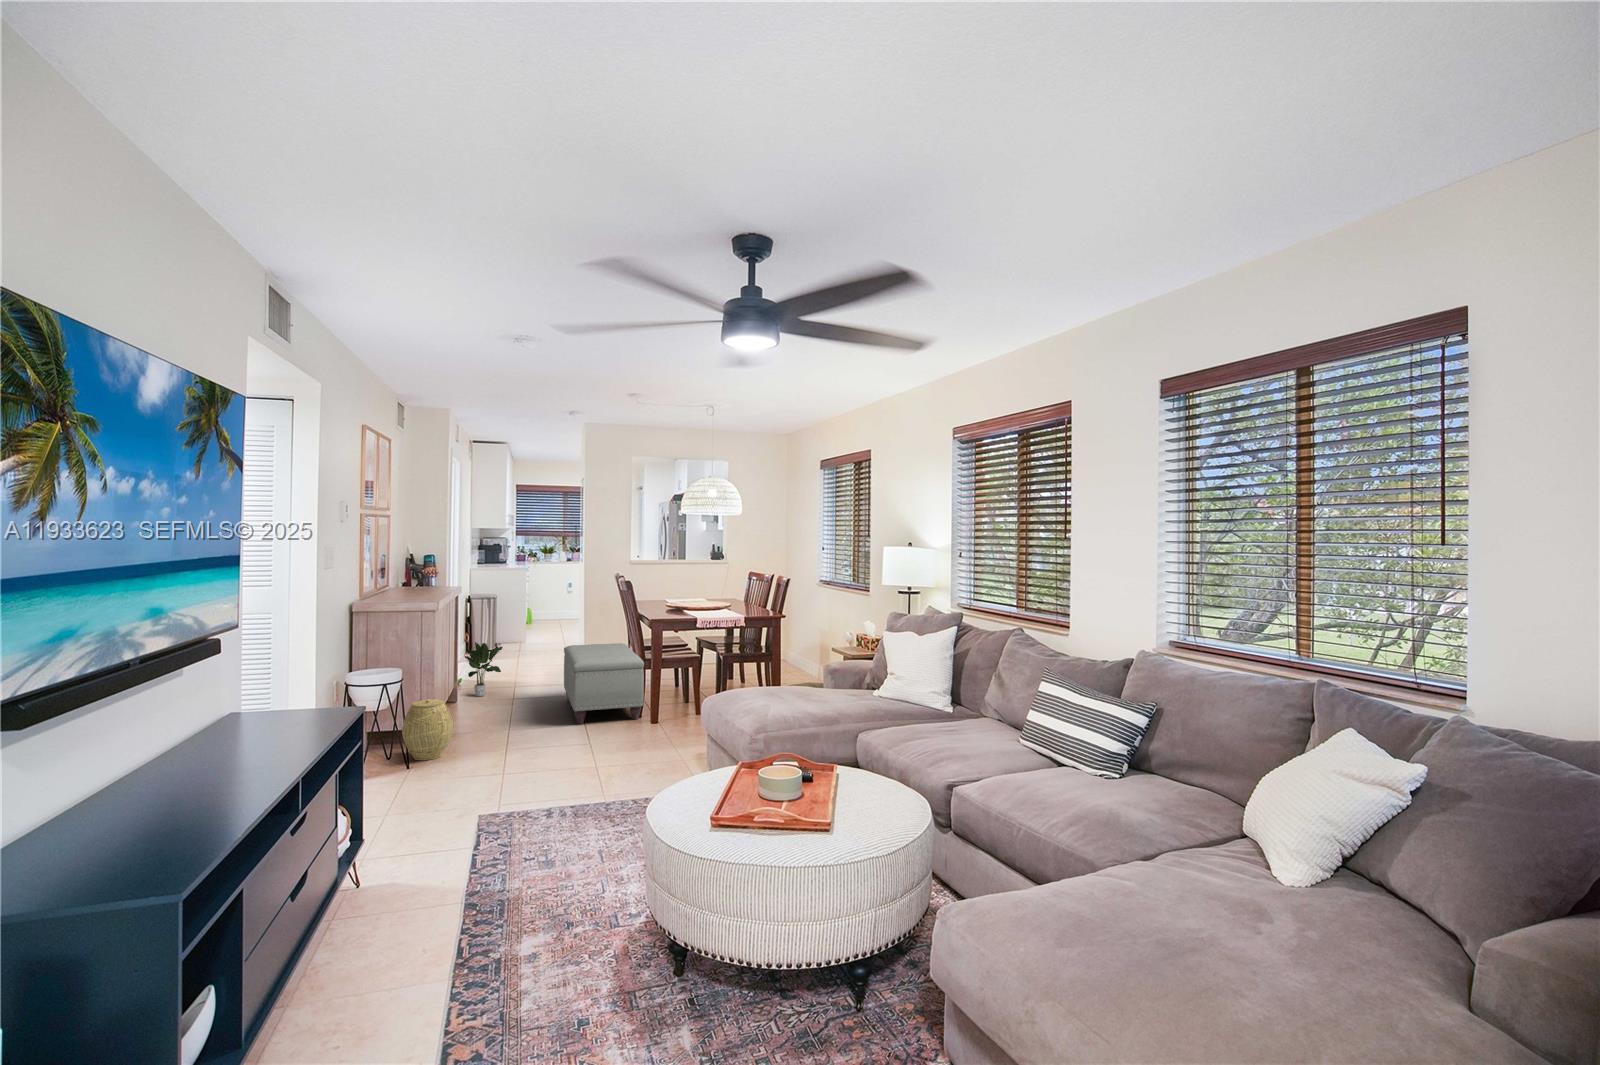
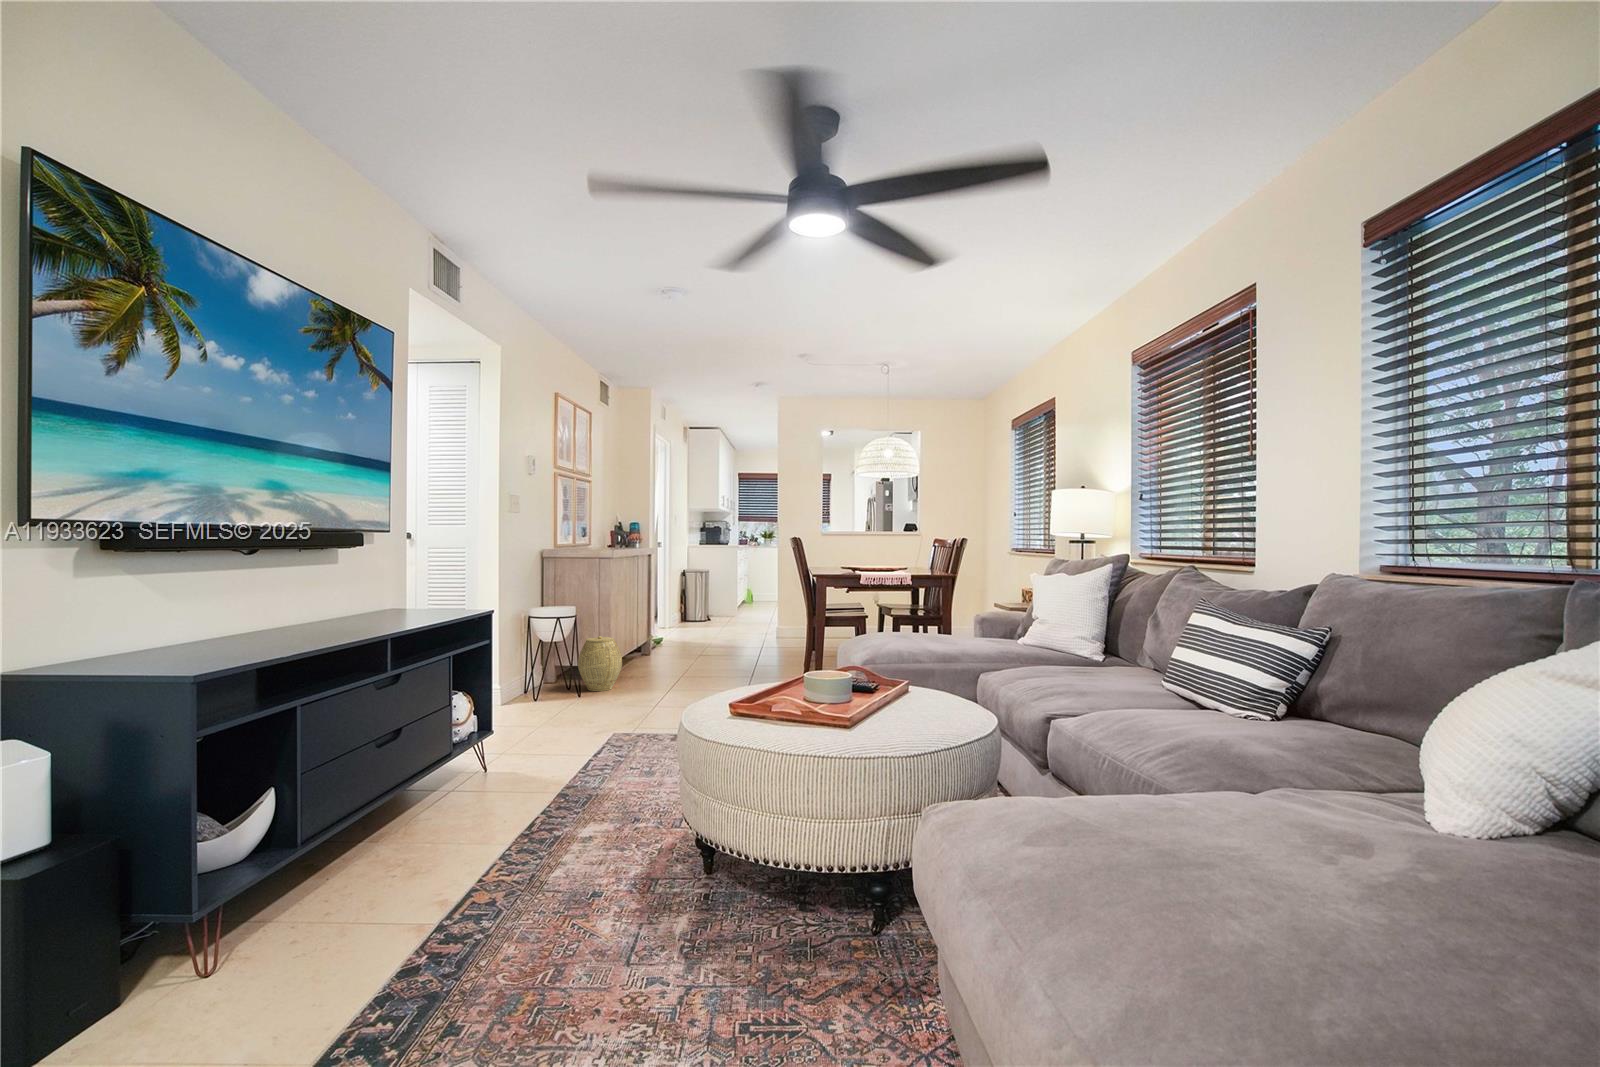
potted plant: present [465,642,503,696] -> none [658,599,692,650]
ottoman: present [564,643,644,724] -> none [738,603,806,674]

